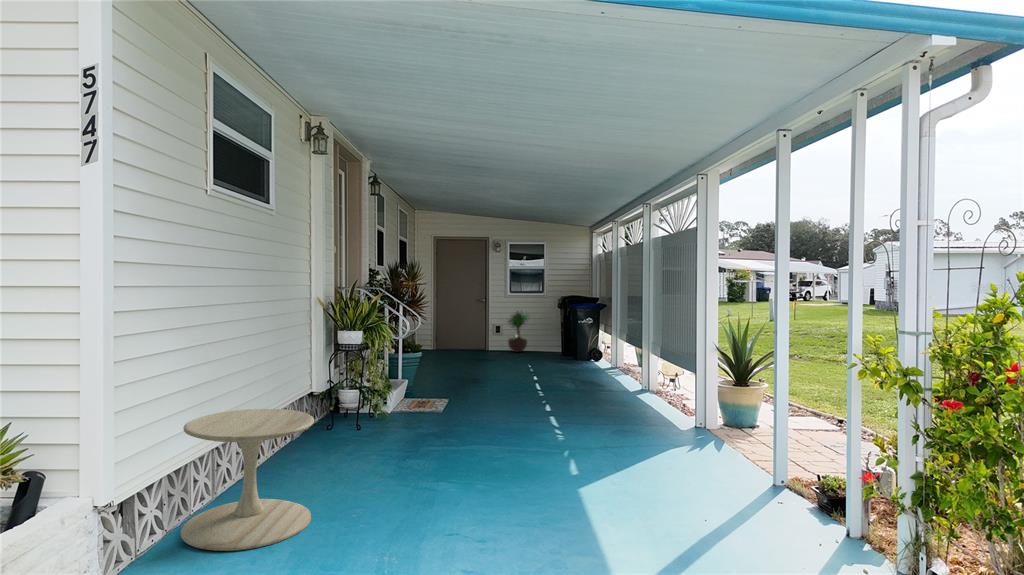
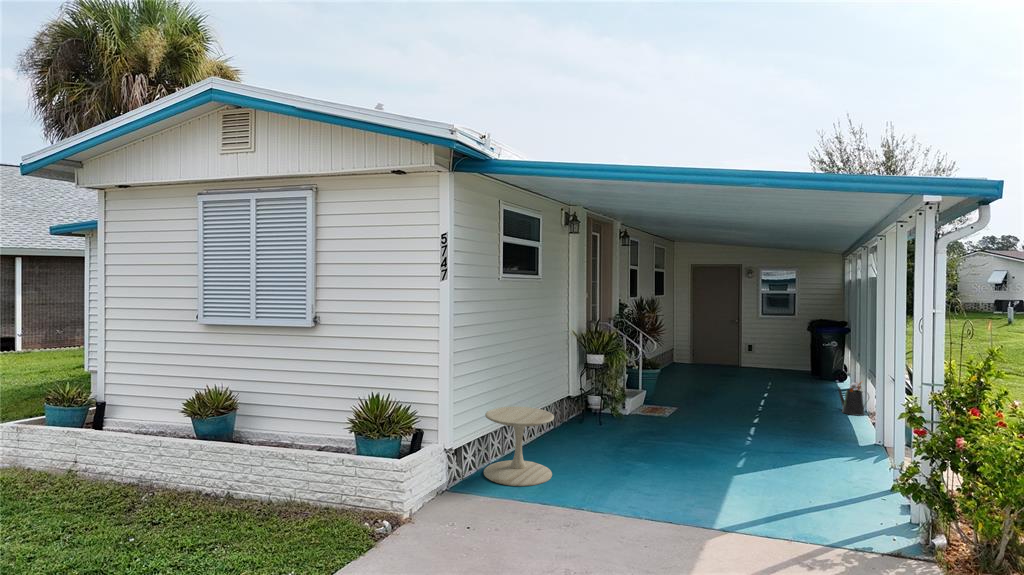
potted tree: present [508,311,527,352] -> none [756,329,783,370]
watering can: none [607,348,638,386] -> present [838,382,869,416]

